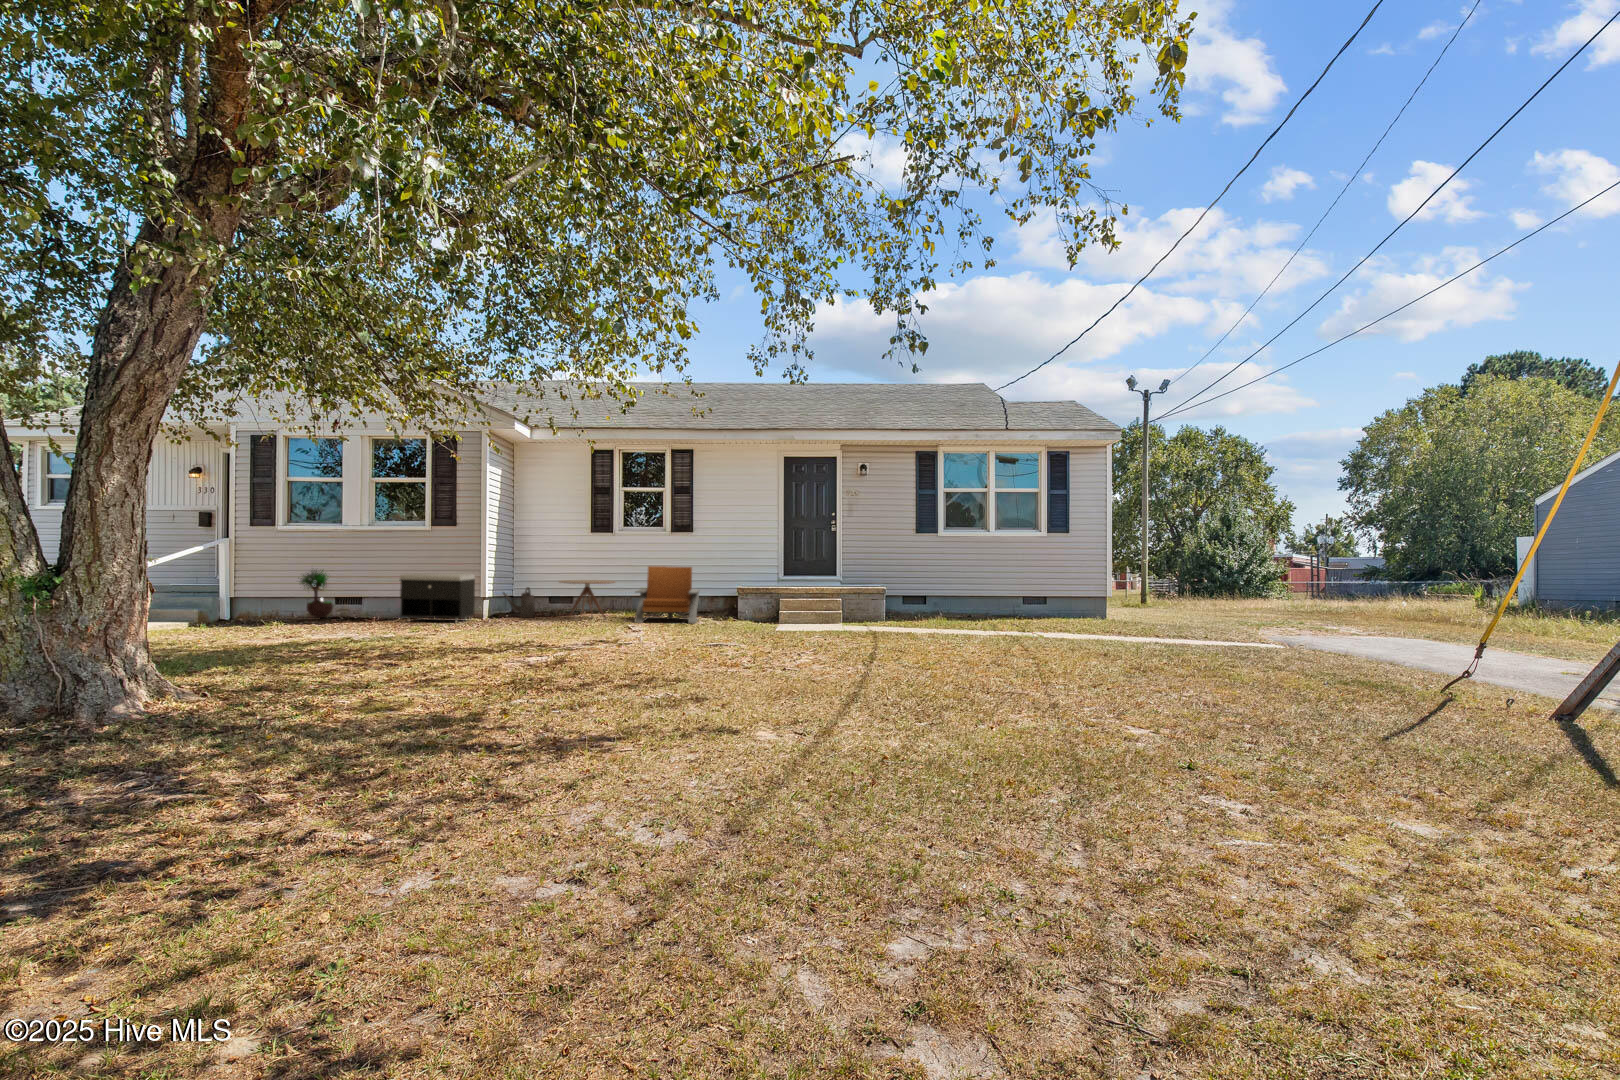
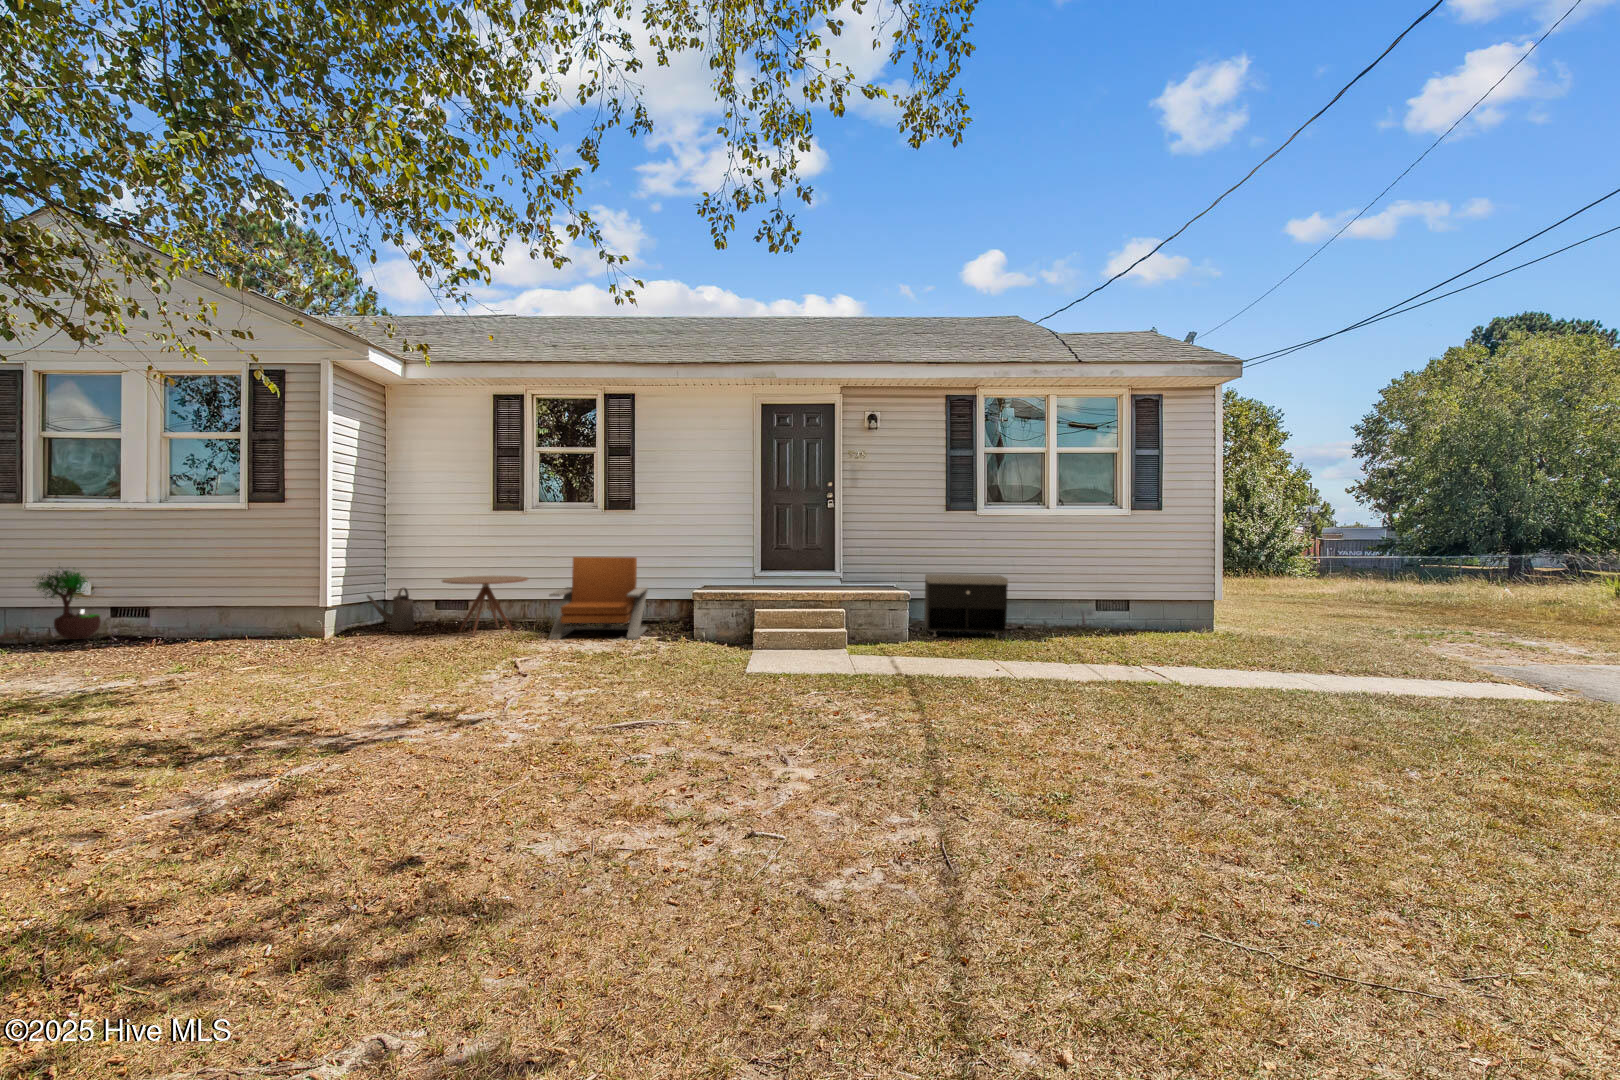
storage bench: present [400,574,475,622] -> present [924,574,1008,638]

